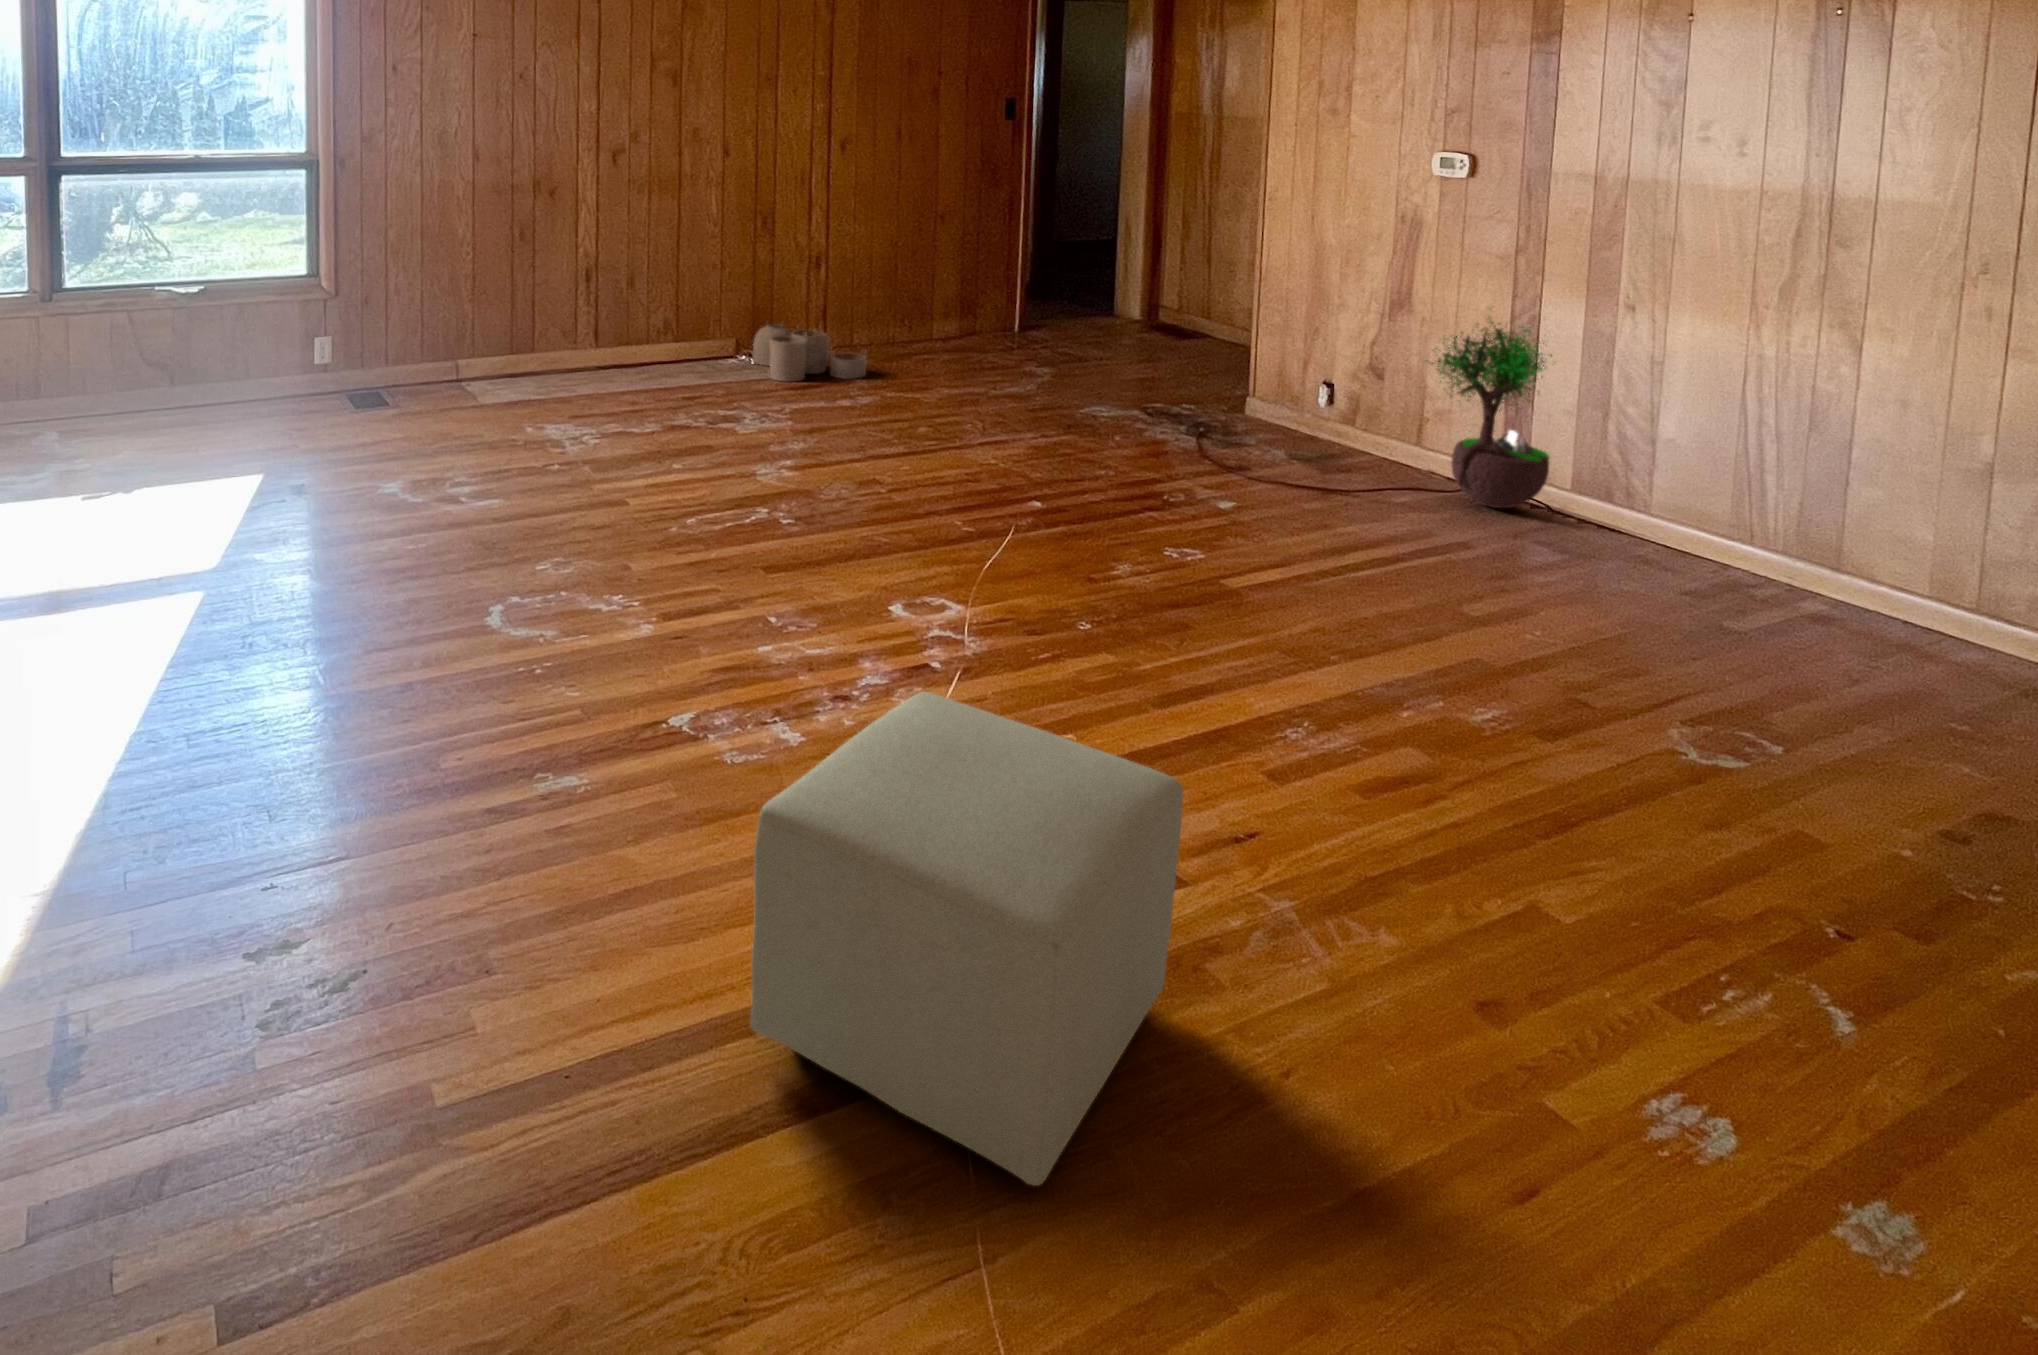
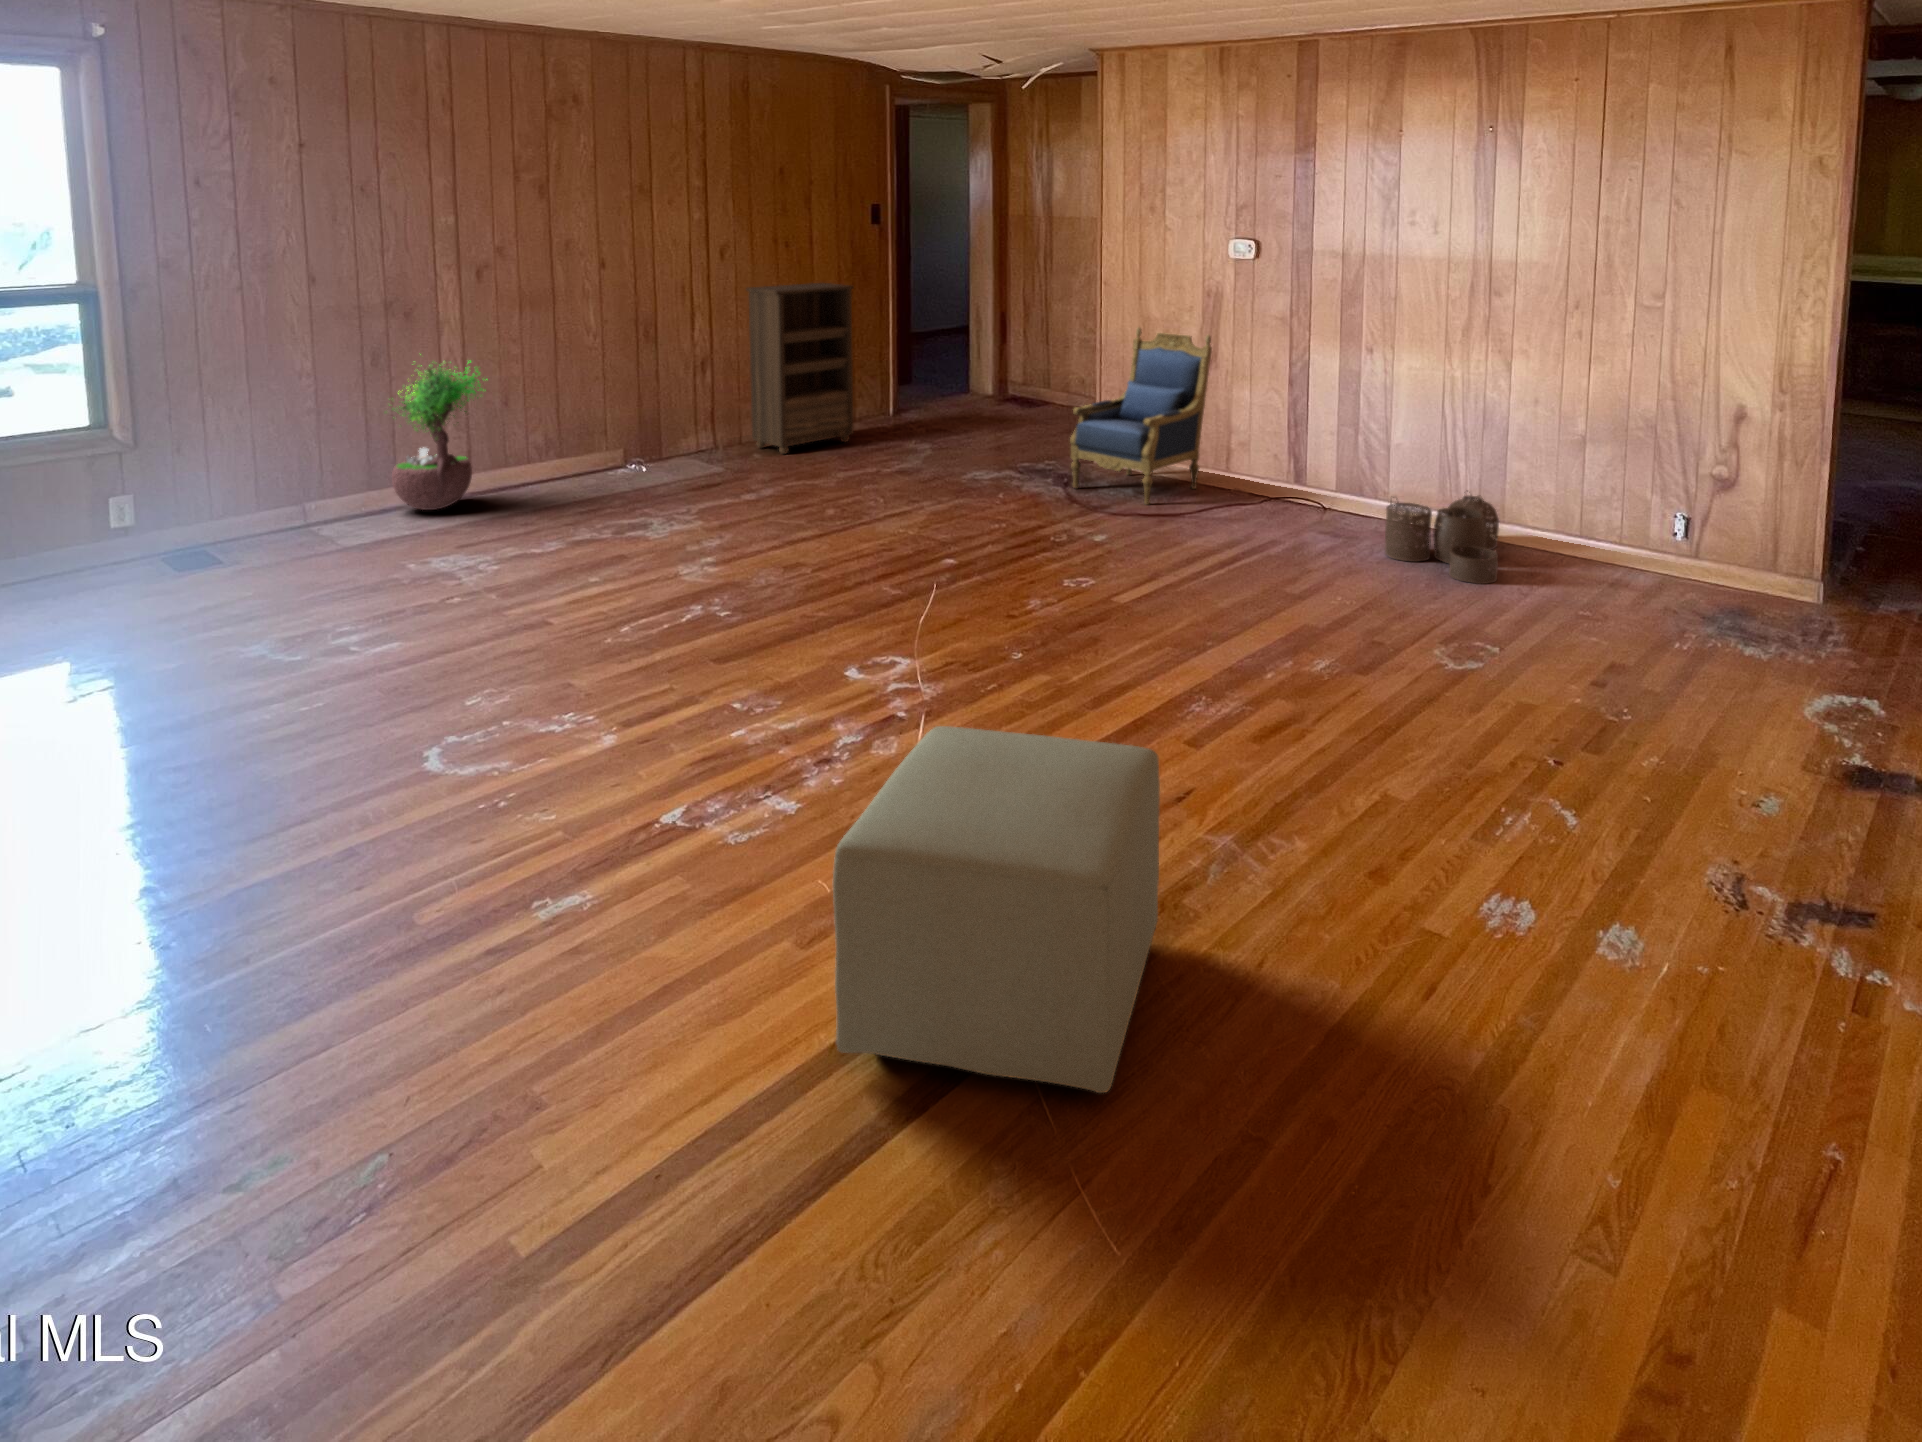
bookshelf: none [875,185,993,365] -> present [746,283,853,454]
armchair: none [1211,246,1410,473] -> present [1070,328,1212,505]
potted tree: present [1425,316,1552,508] -> present [389,354,487,510]
woven basket: present [753,324,866,382] -> present [1385,495,1499,584]

